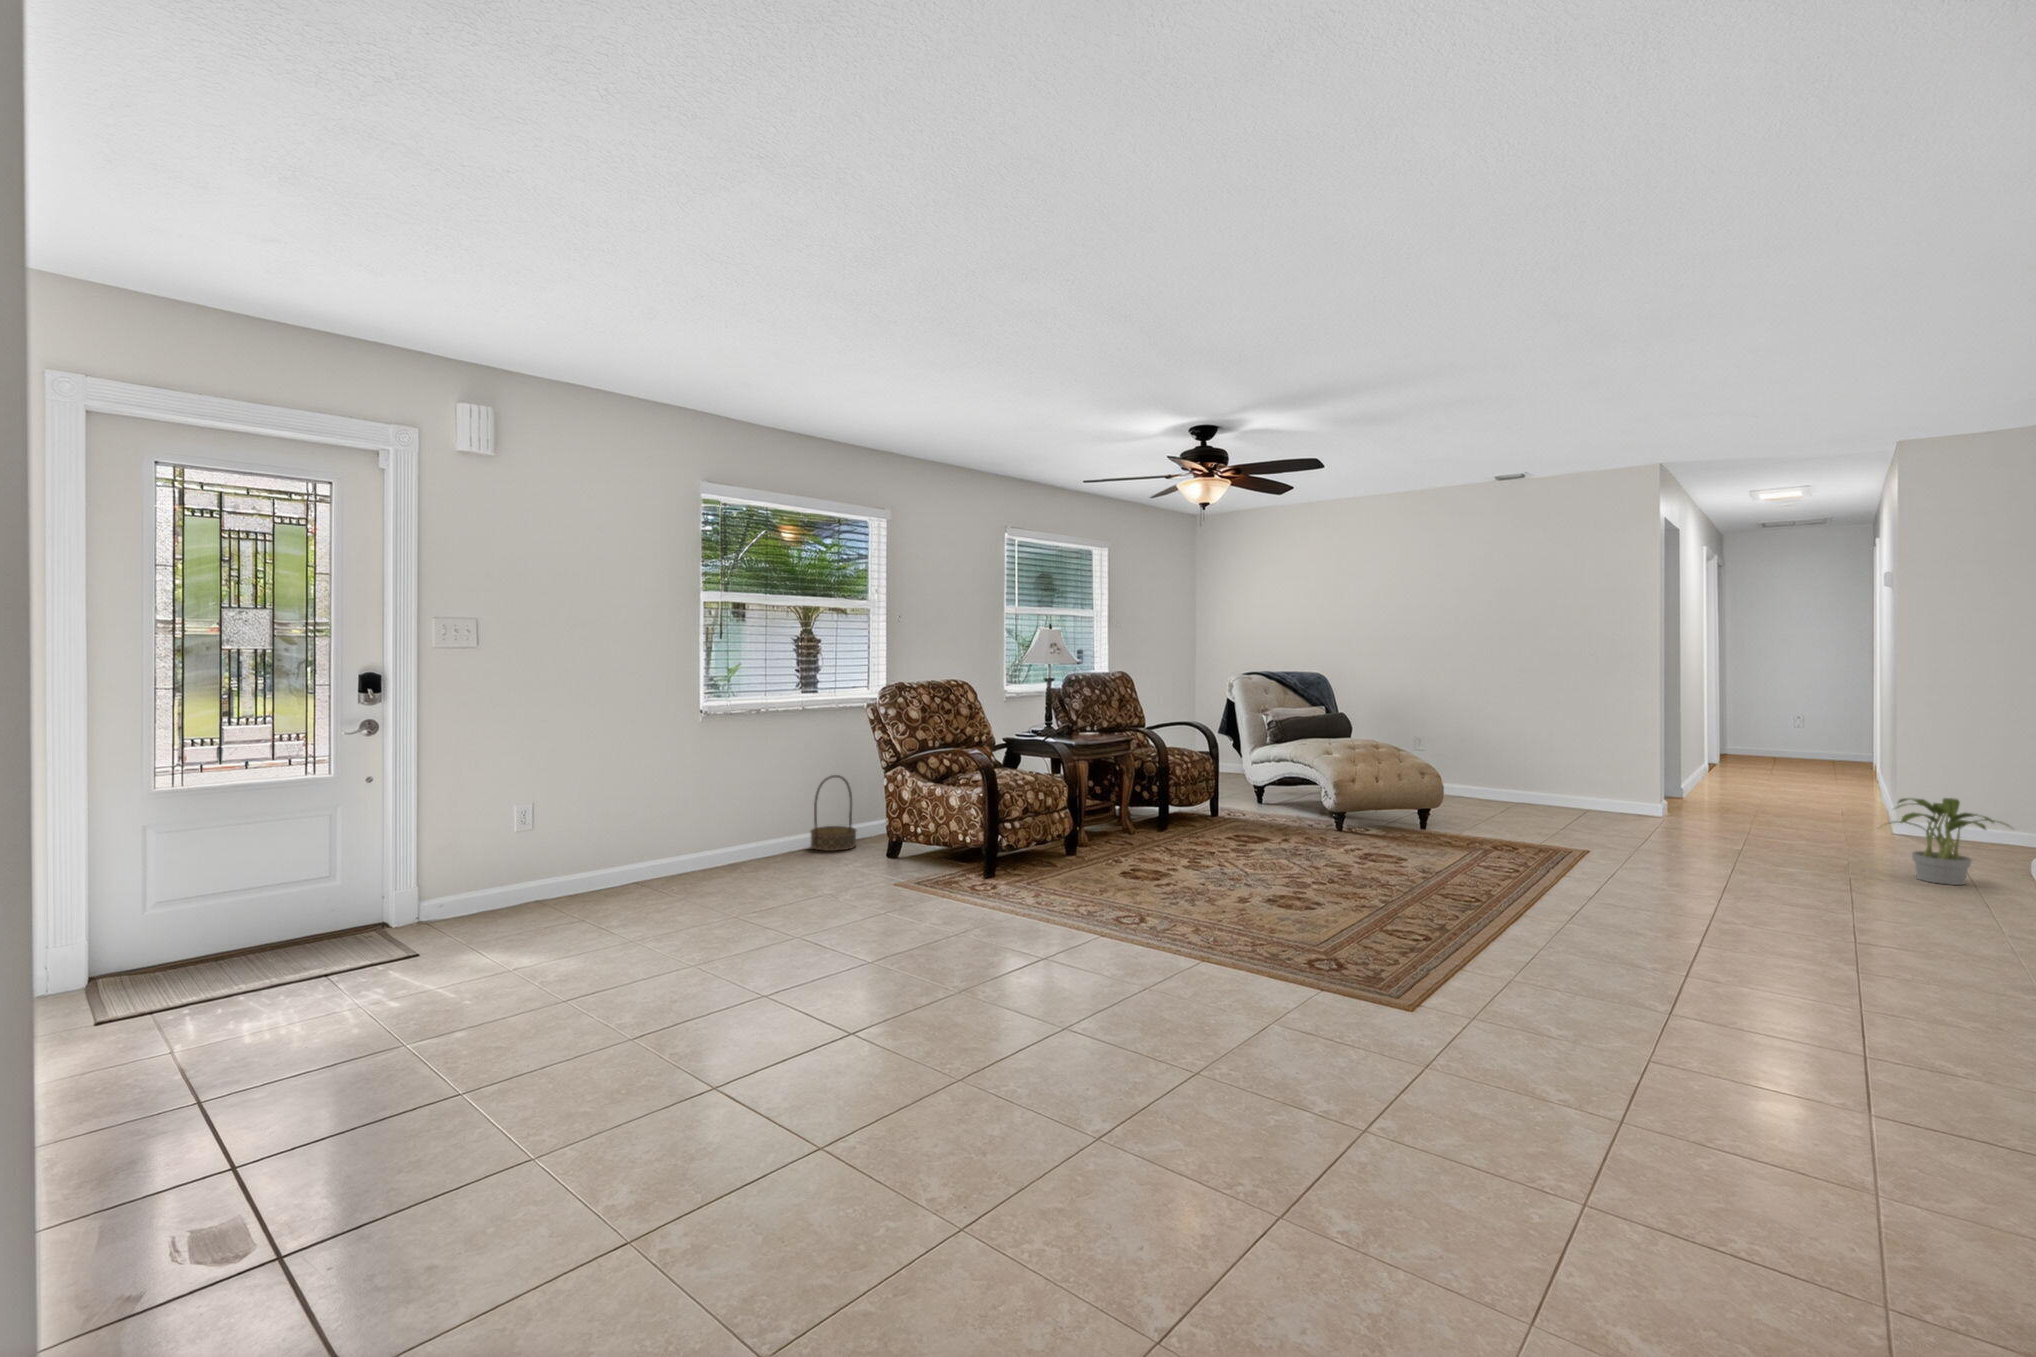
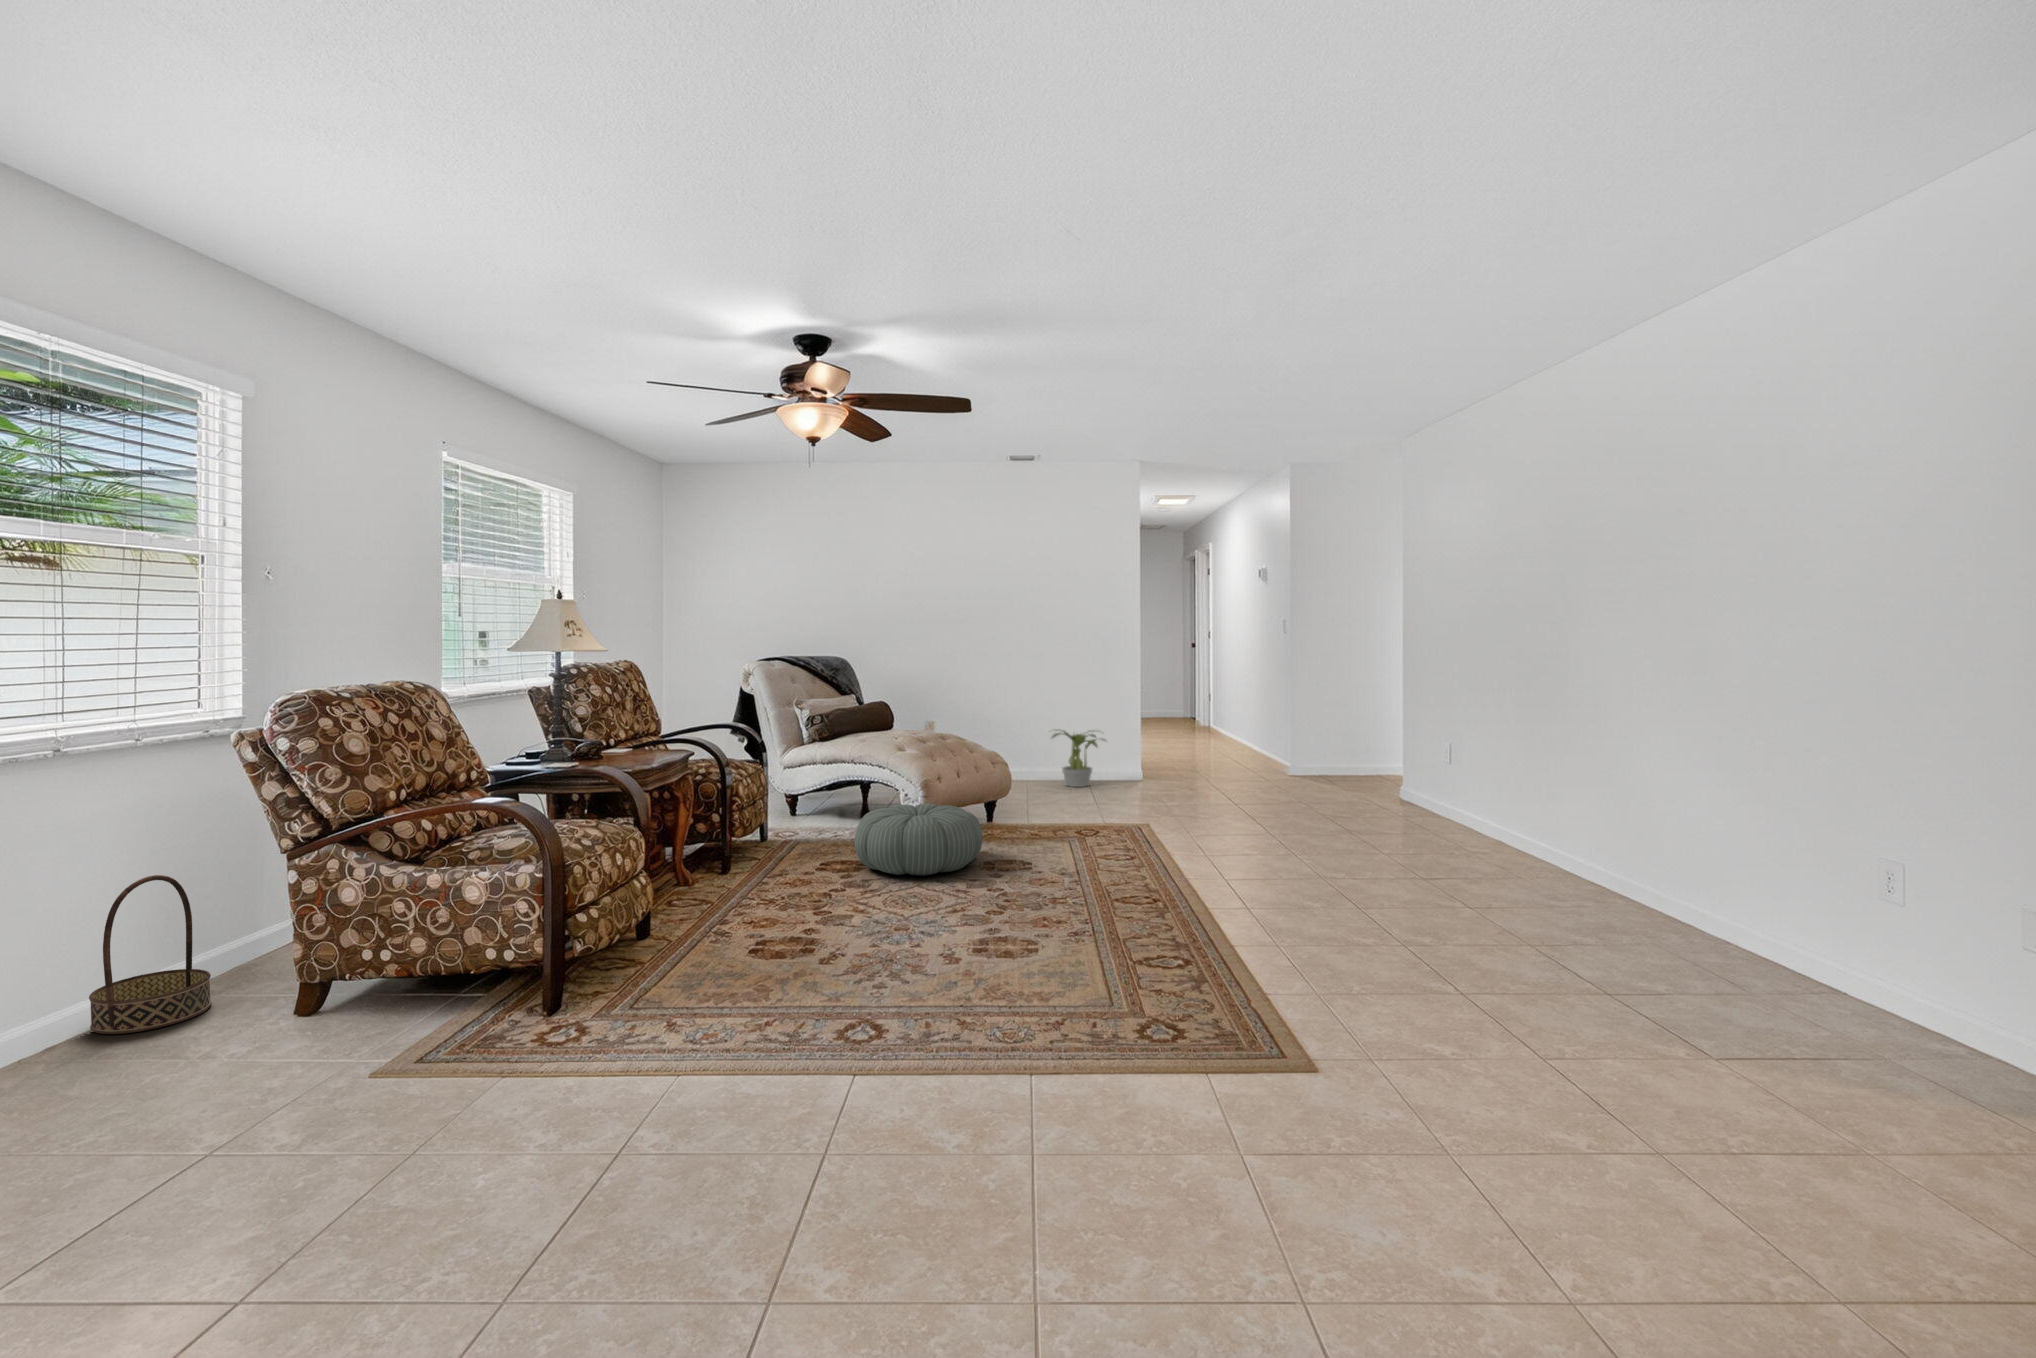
pouf: none [1251,797,1361,854] -> present [854,804,983,875]
potted plant: present [1890,798,2009,885] -> present [1052,730,1104,787]

